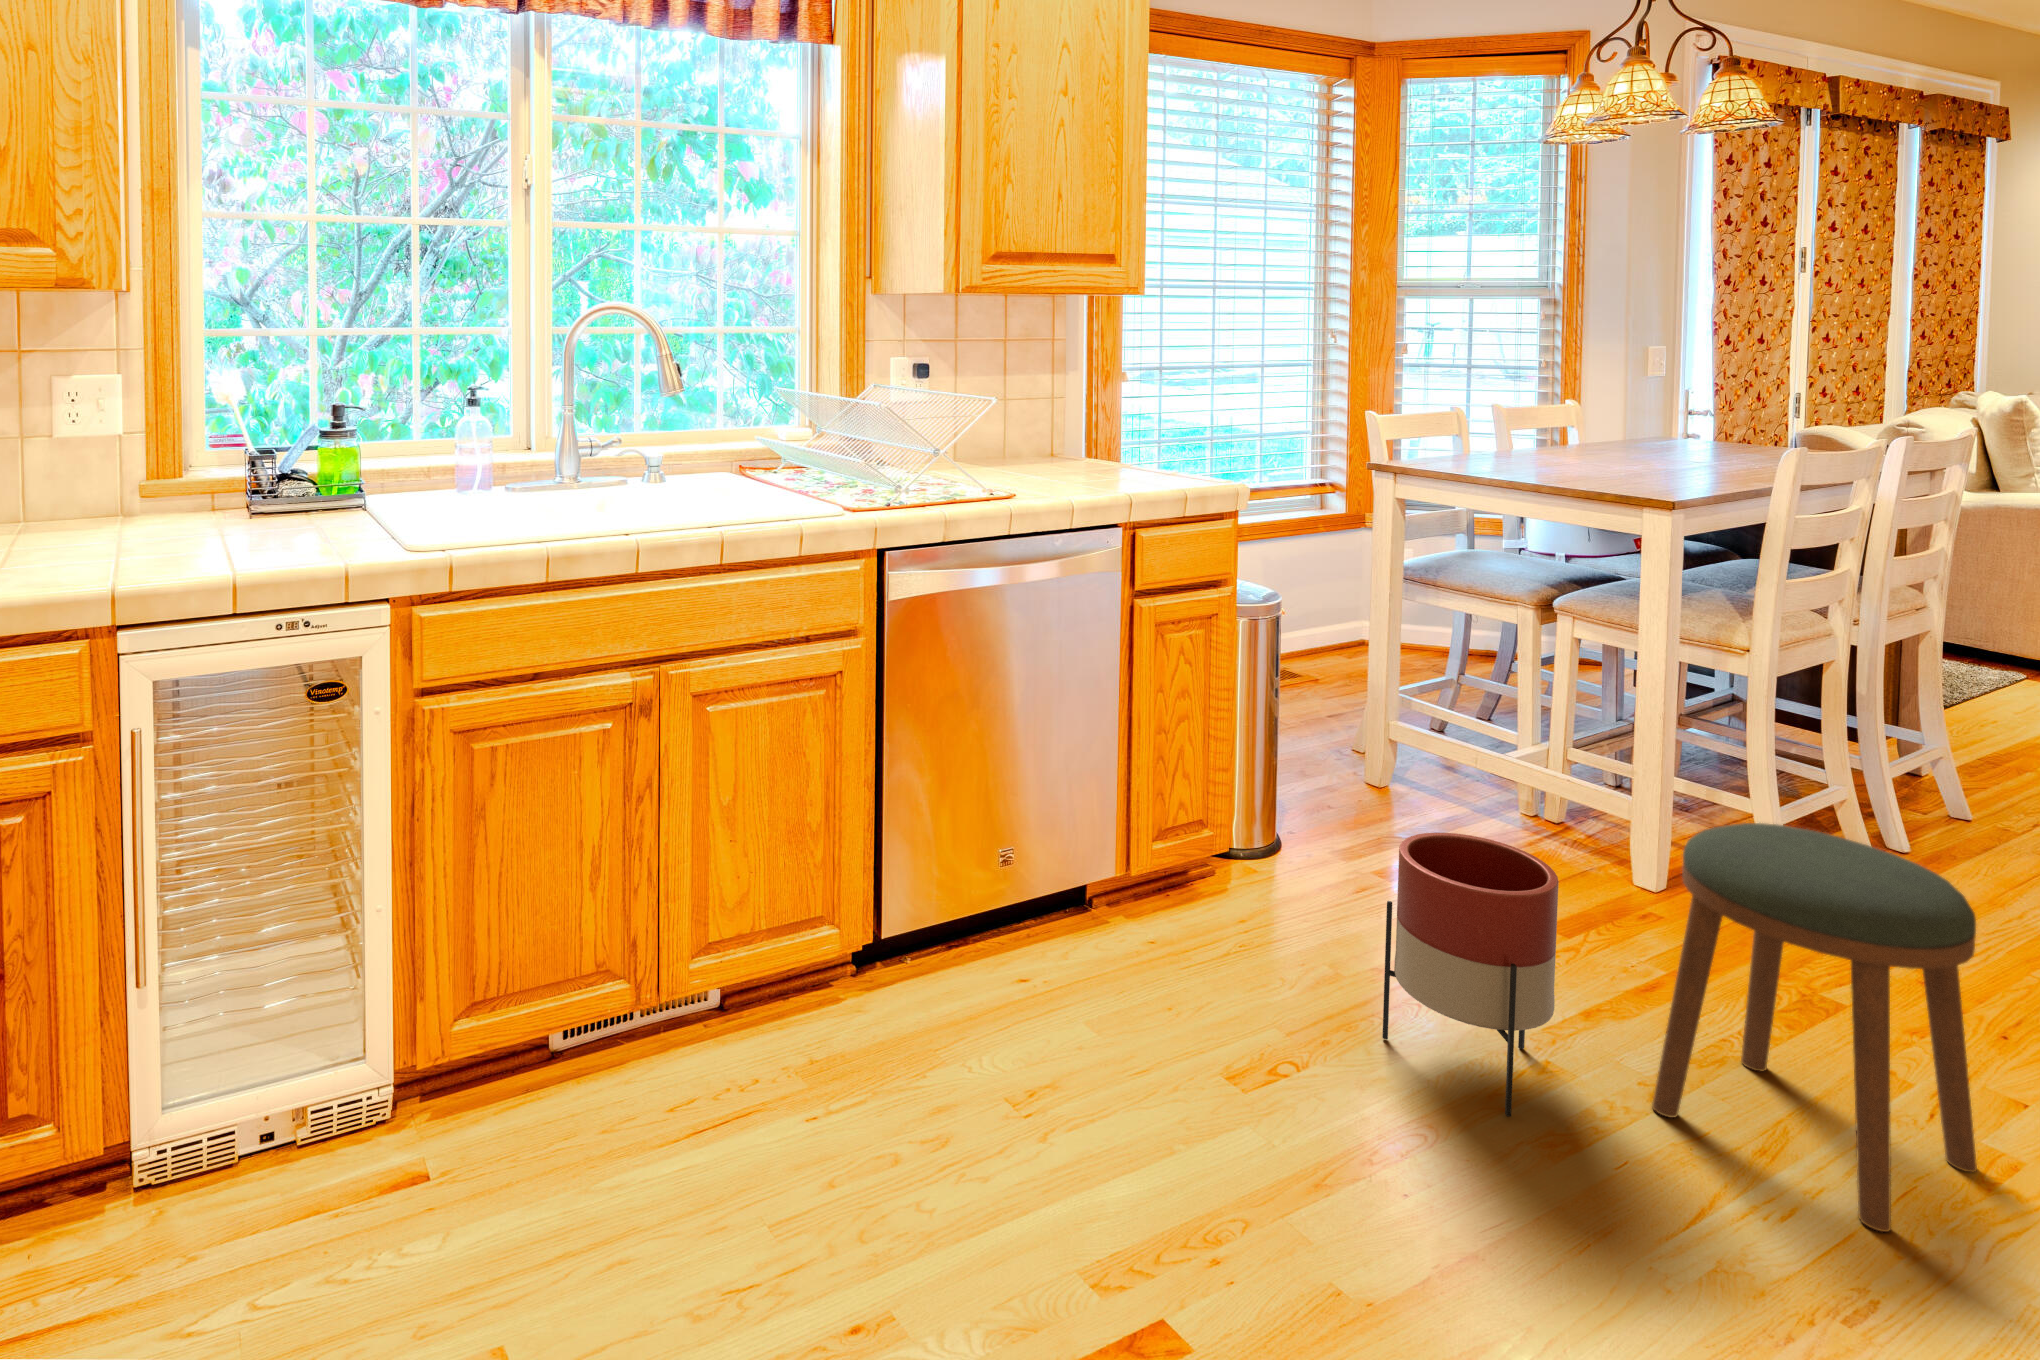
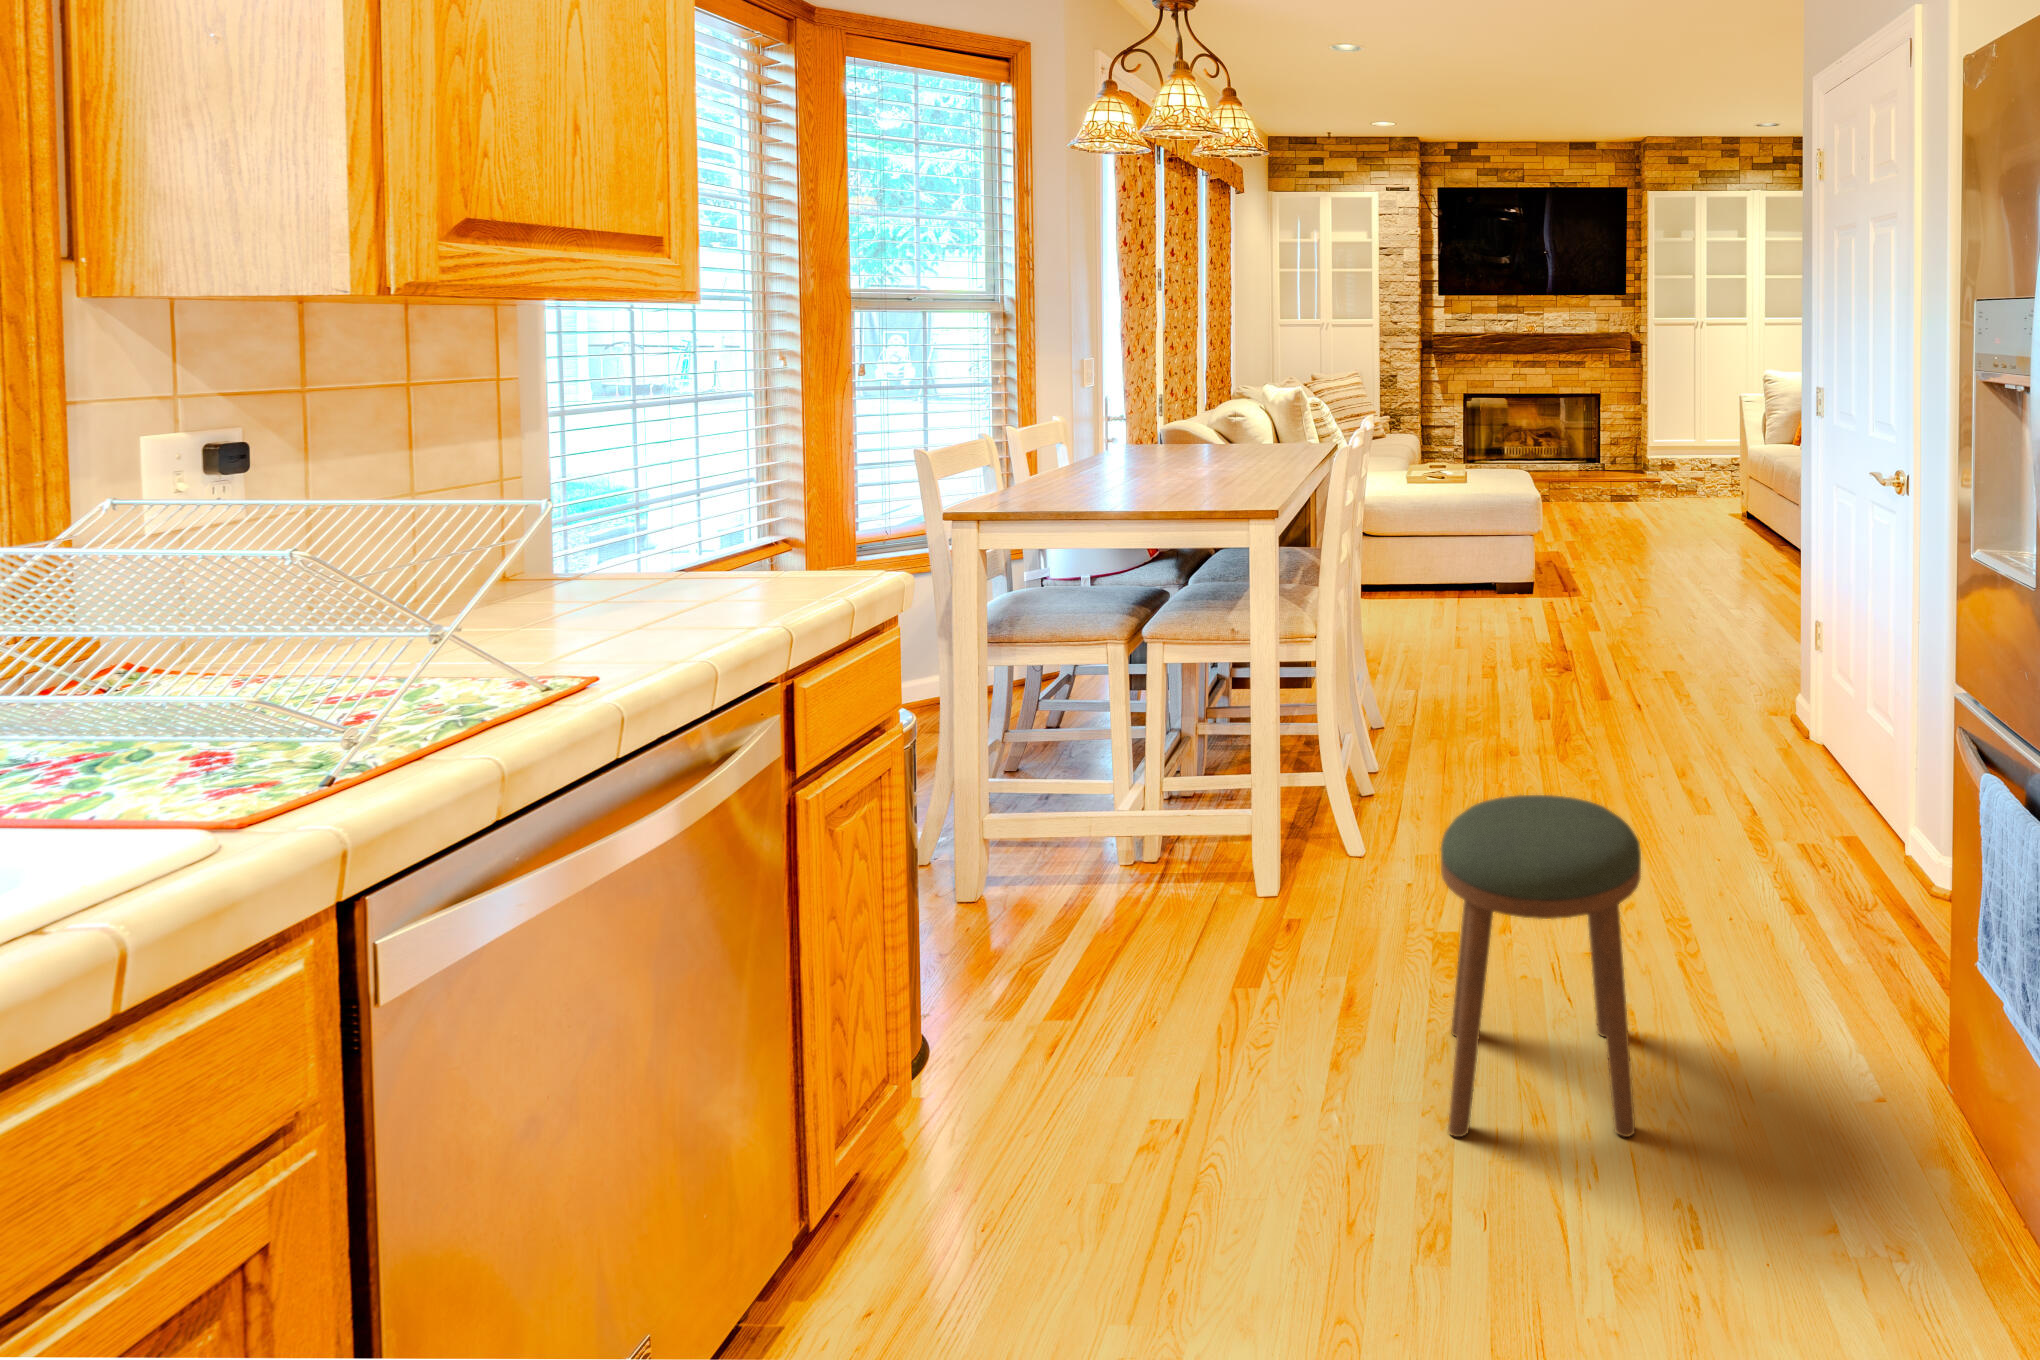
planter: present [1382,833,1559,1116] -> none [1220,931,1392,1246]

